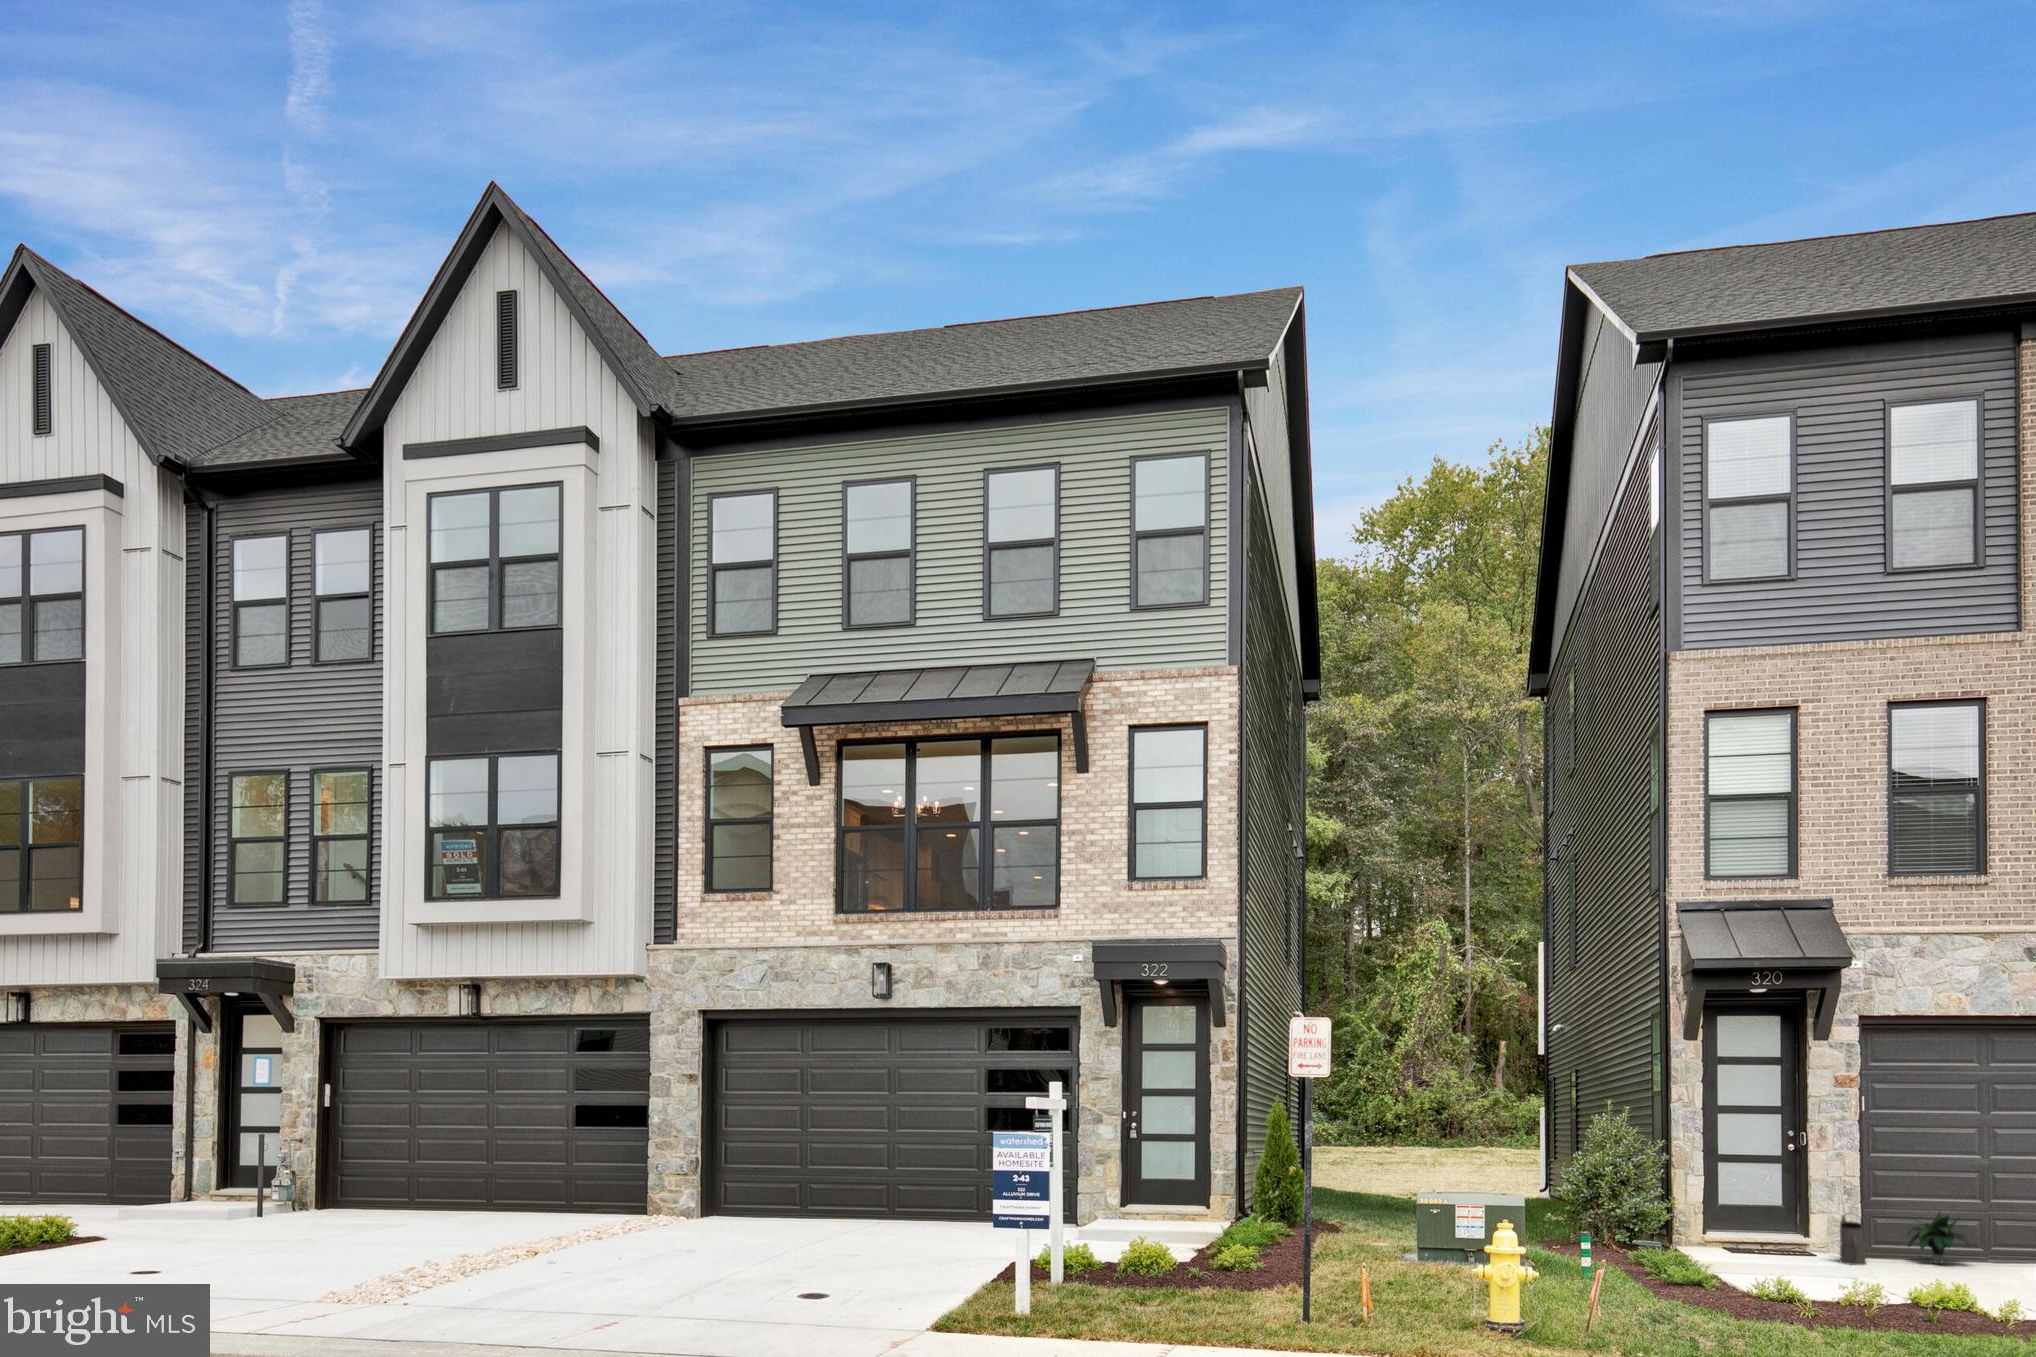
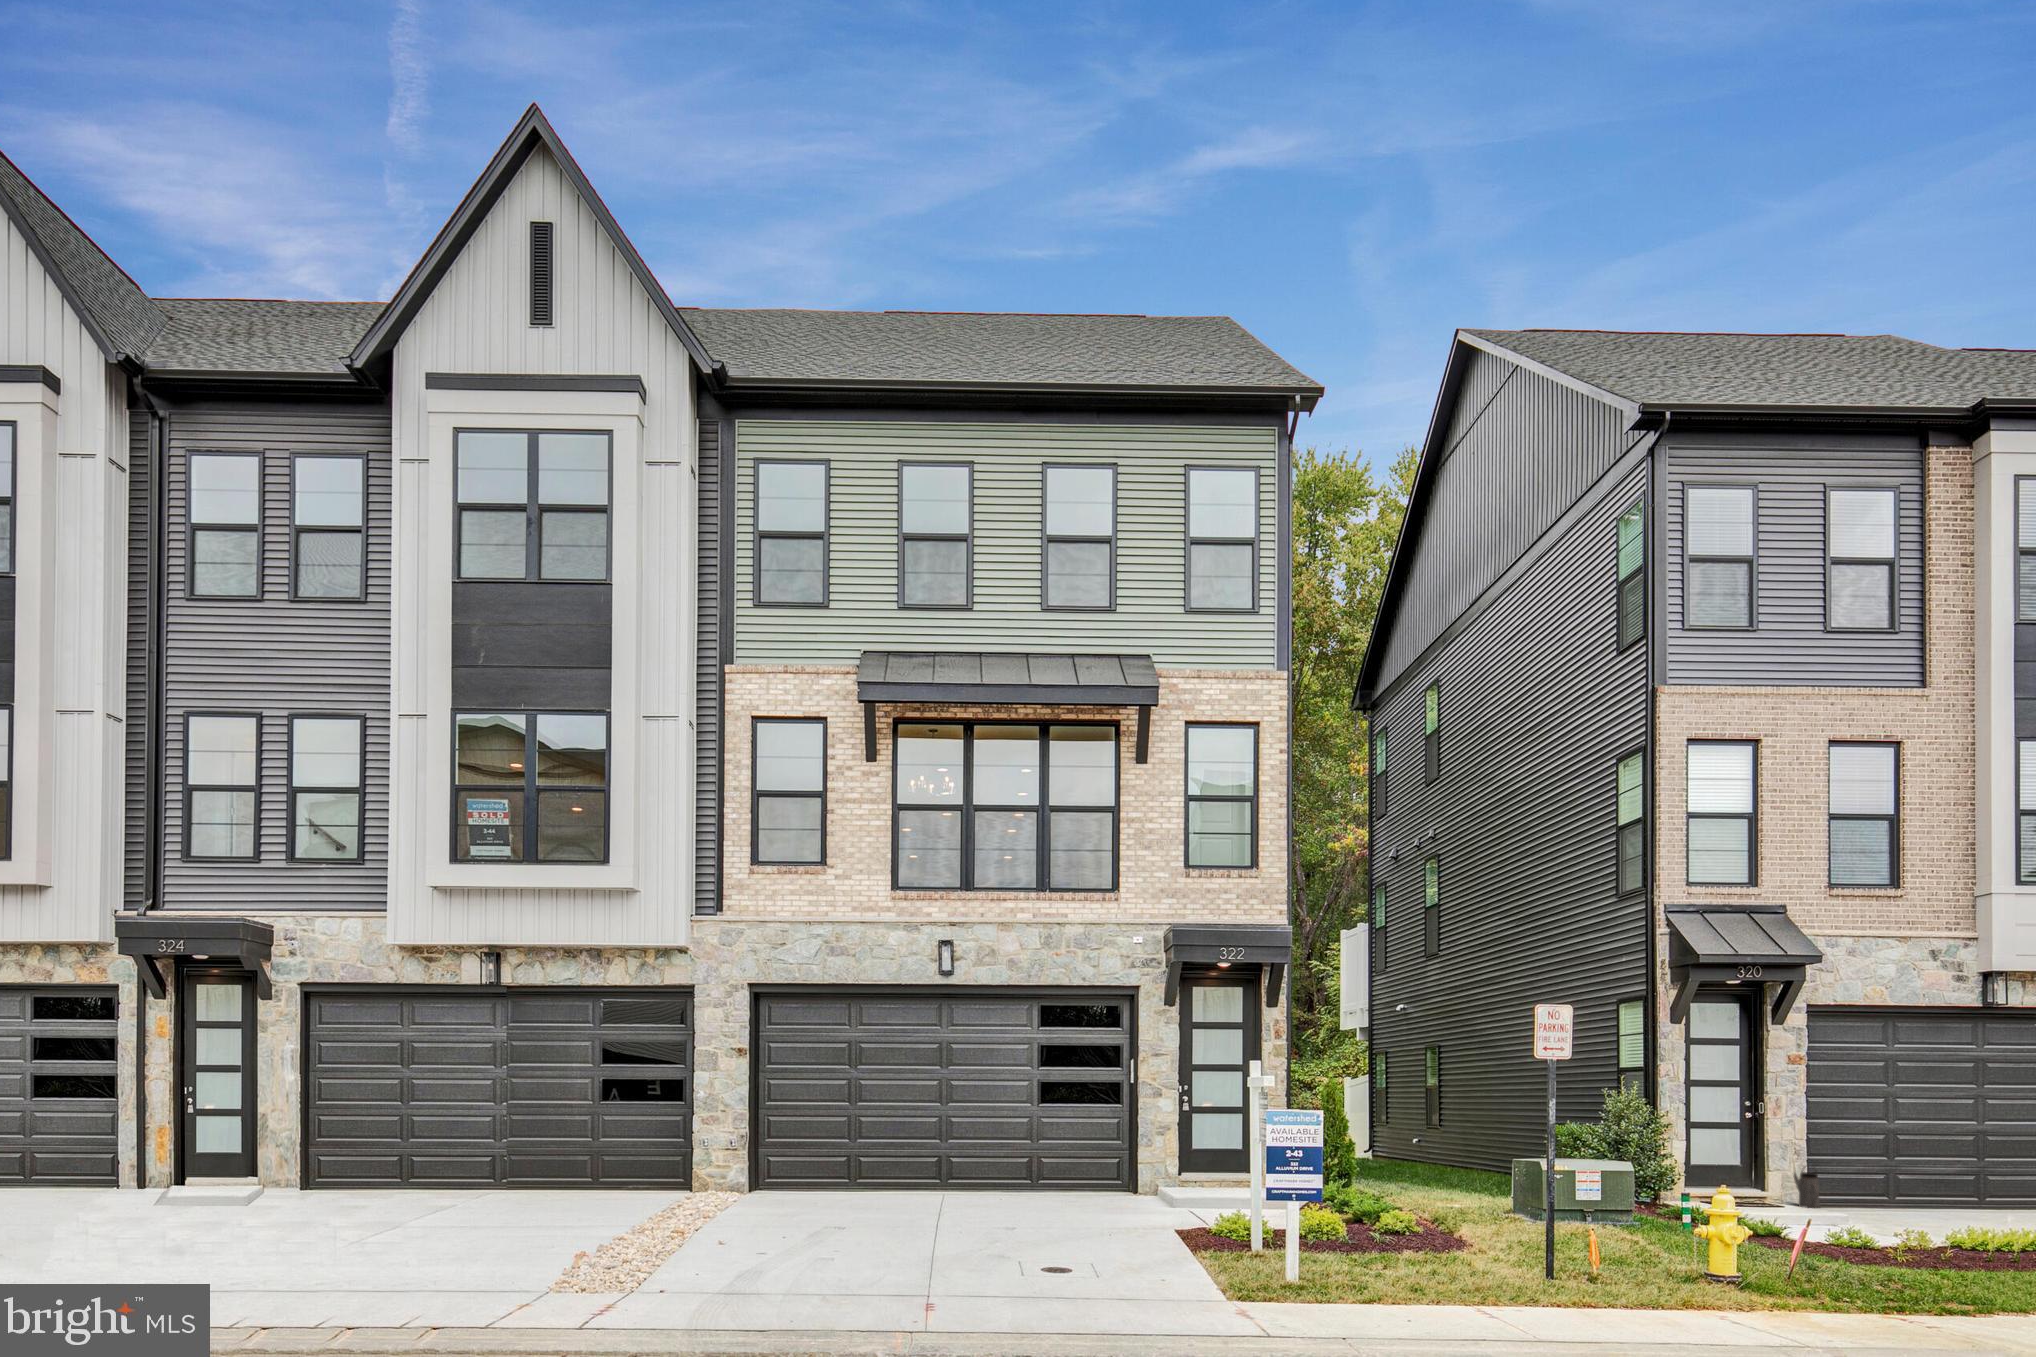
potted plant: present [1908,1212,1968,1264] -> none [1835,1162,1893,1205]

